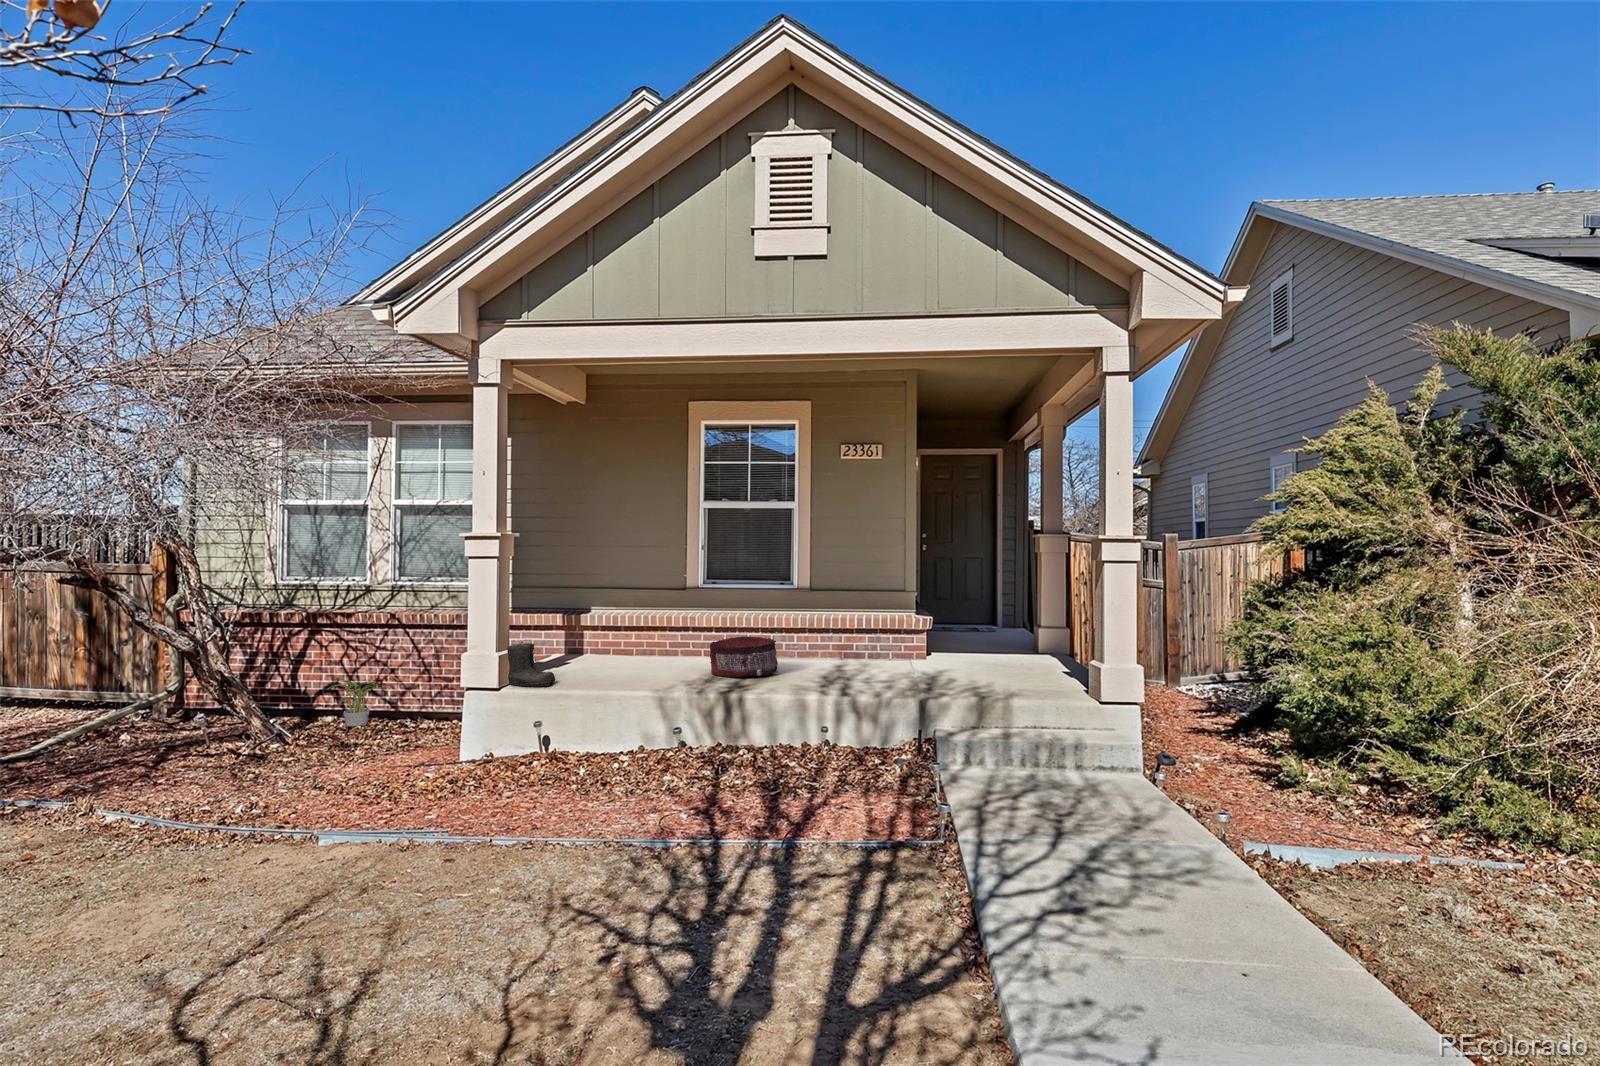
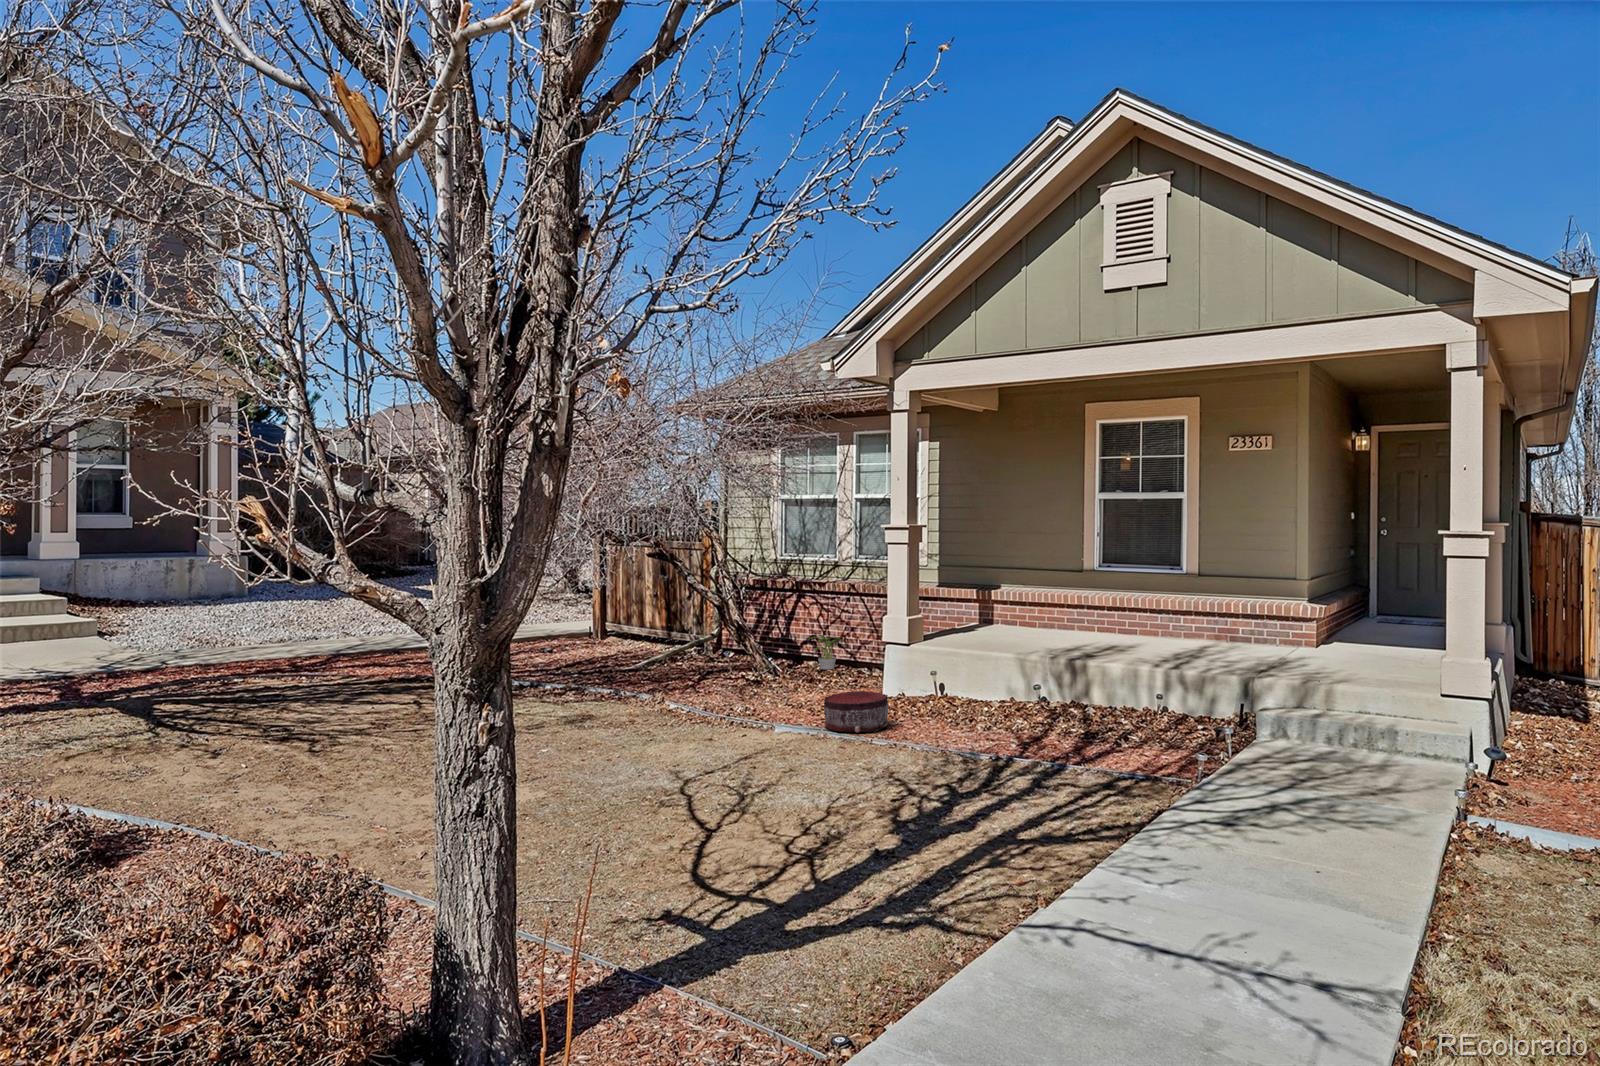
pouf: present [710,636,778,677] -> present [824,691,888,732]
boots: present [507,643,556,687] -> none [916,612,953,645]

